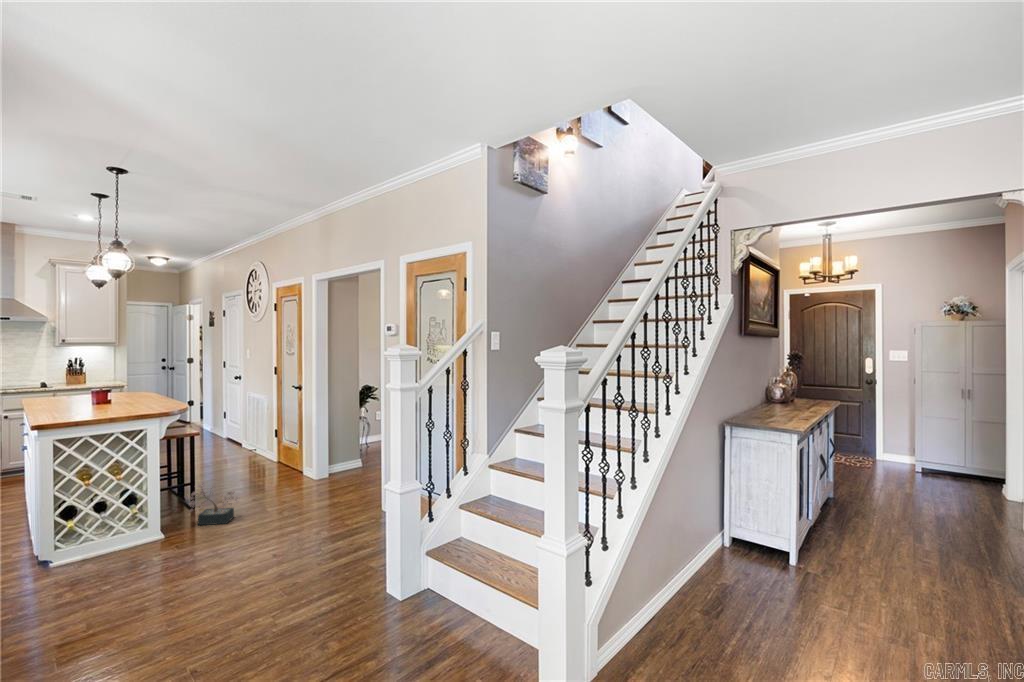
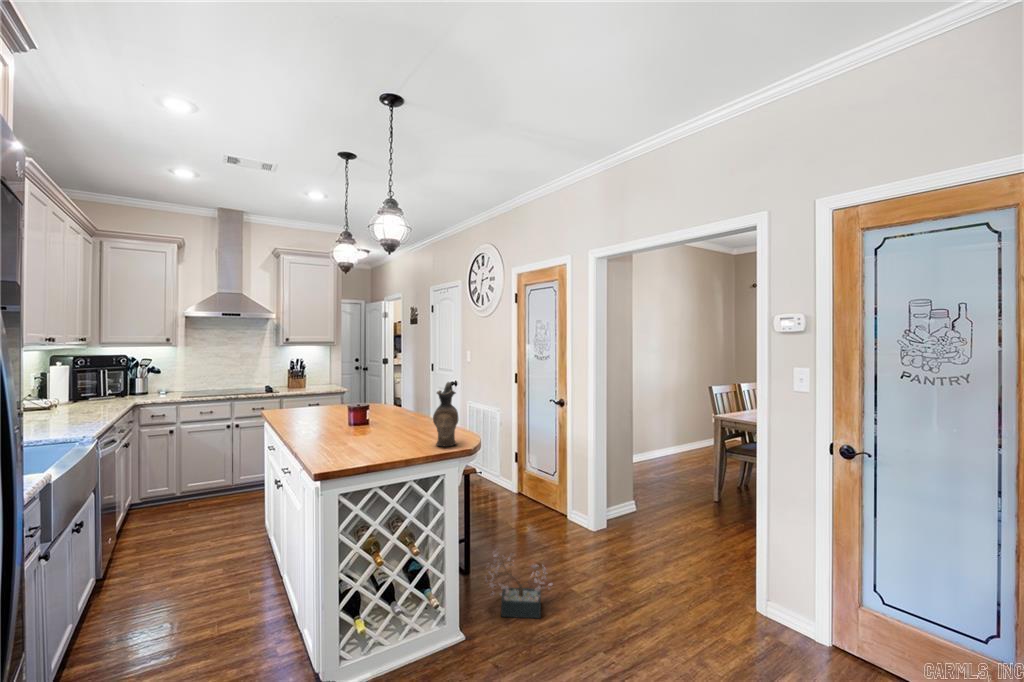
ceramic pitcher: none [138,368,160,411] -> present [433,382,458,446]

